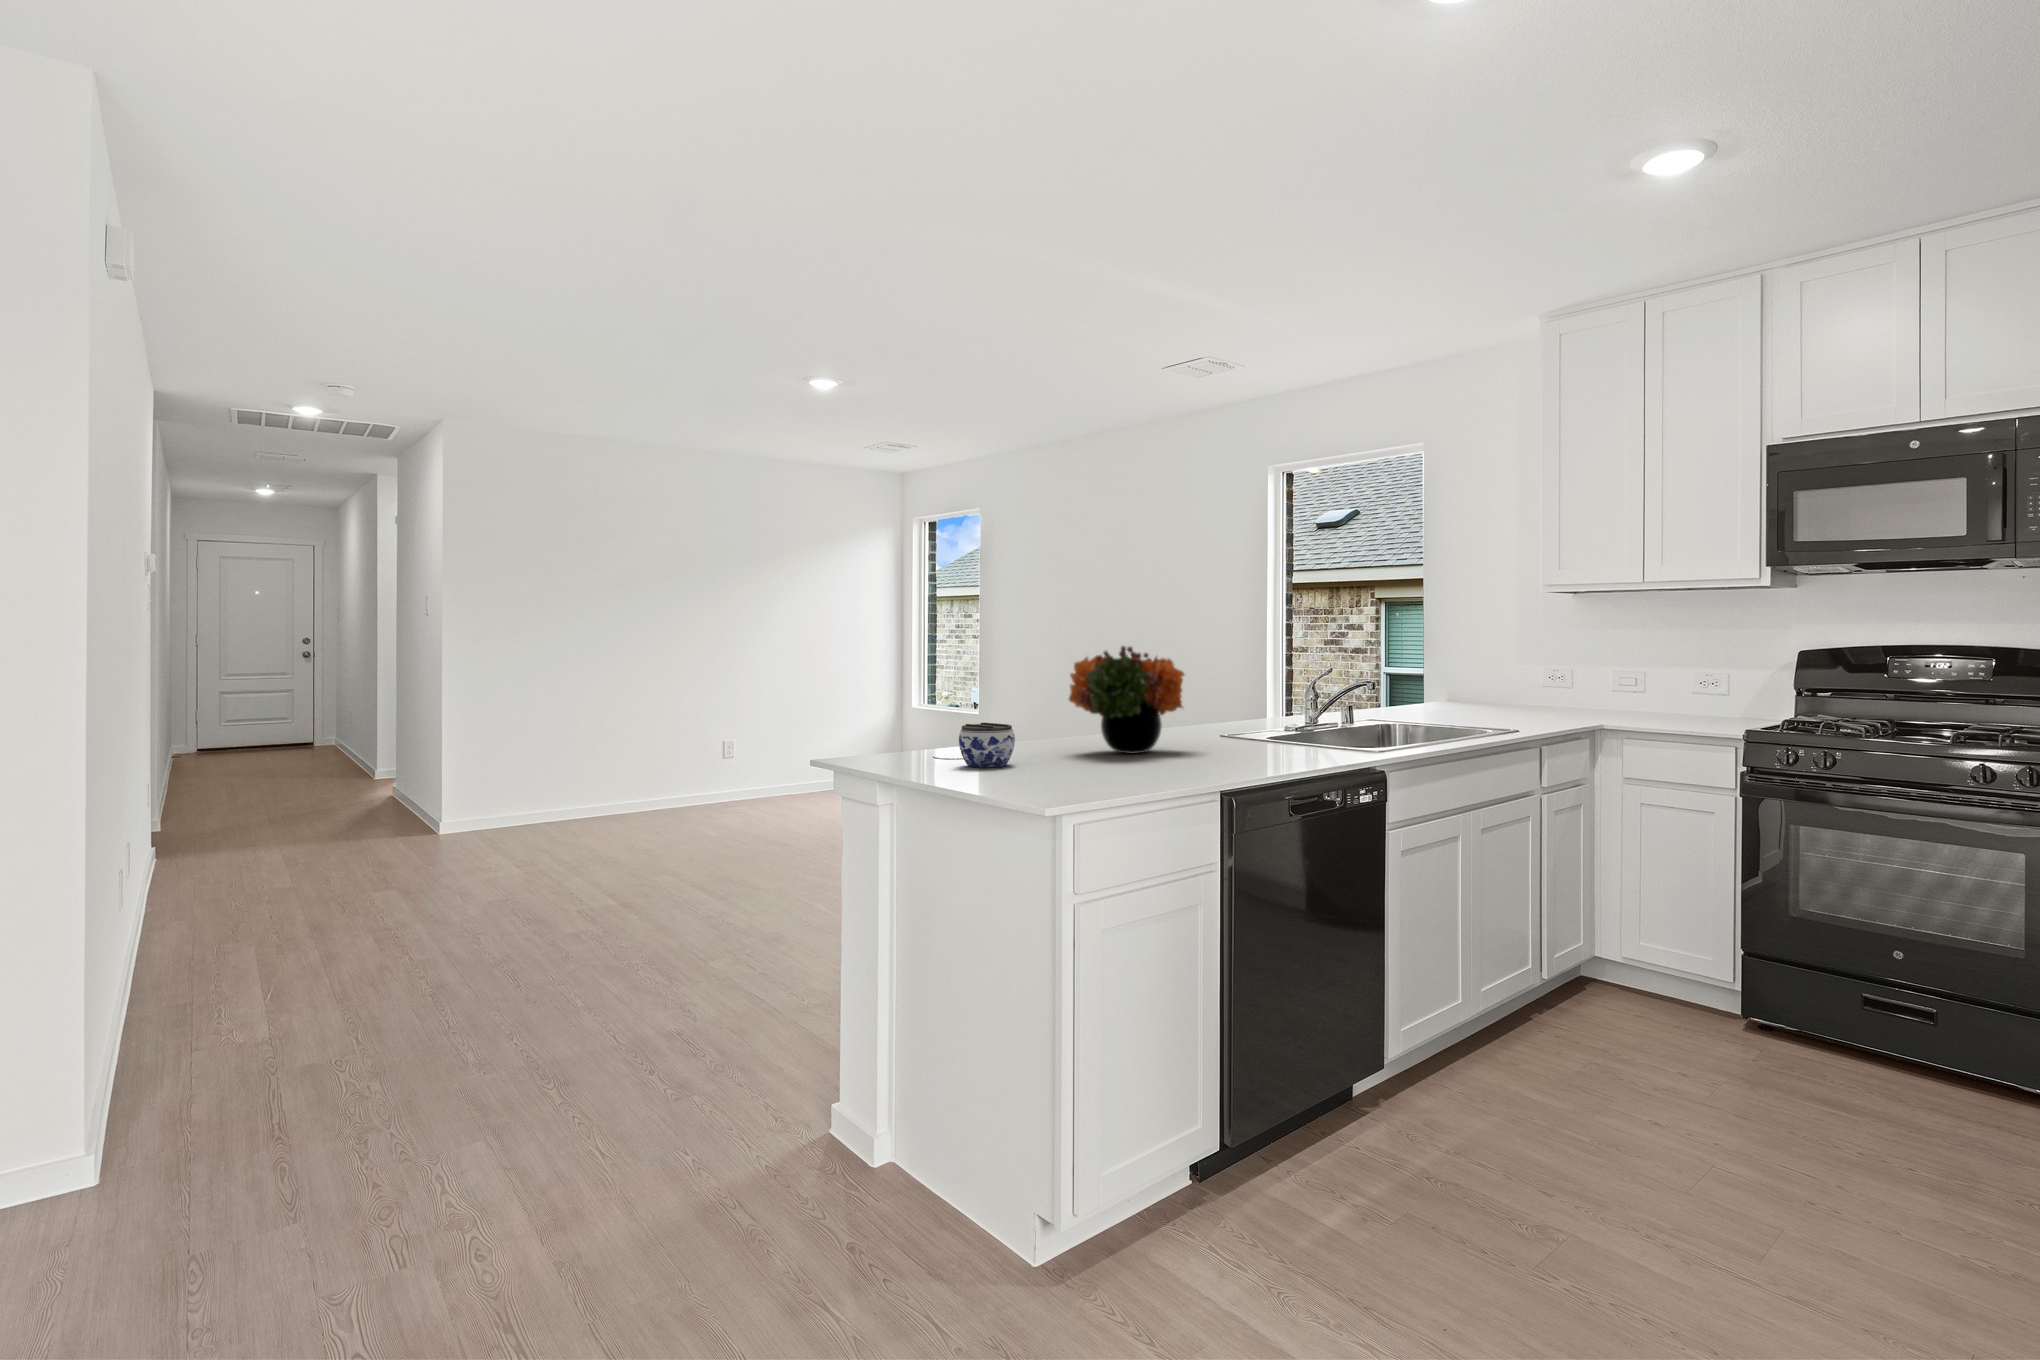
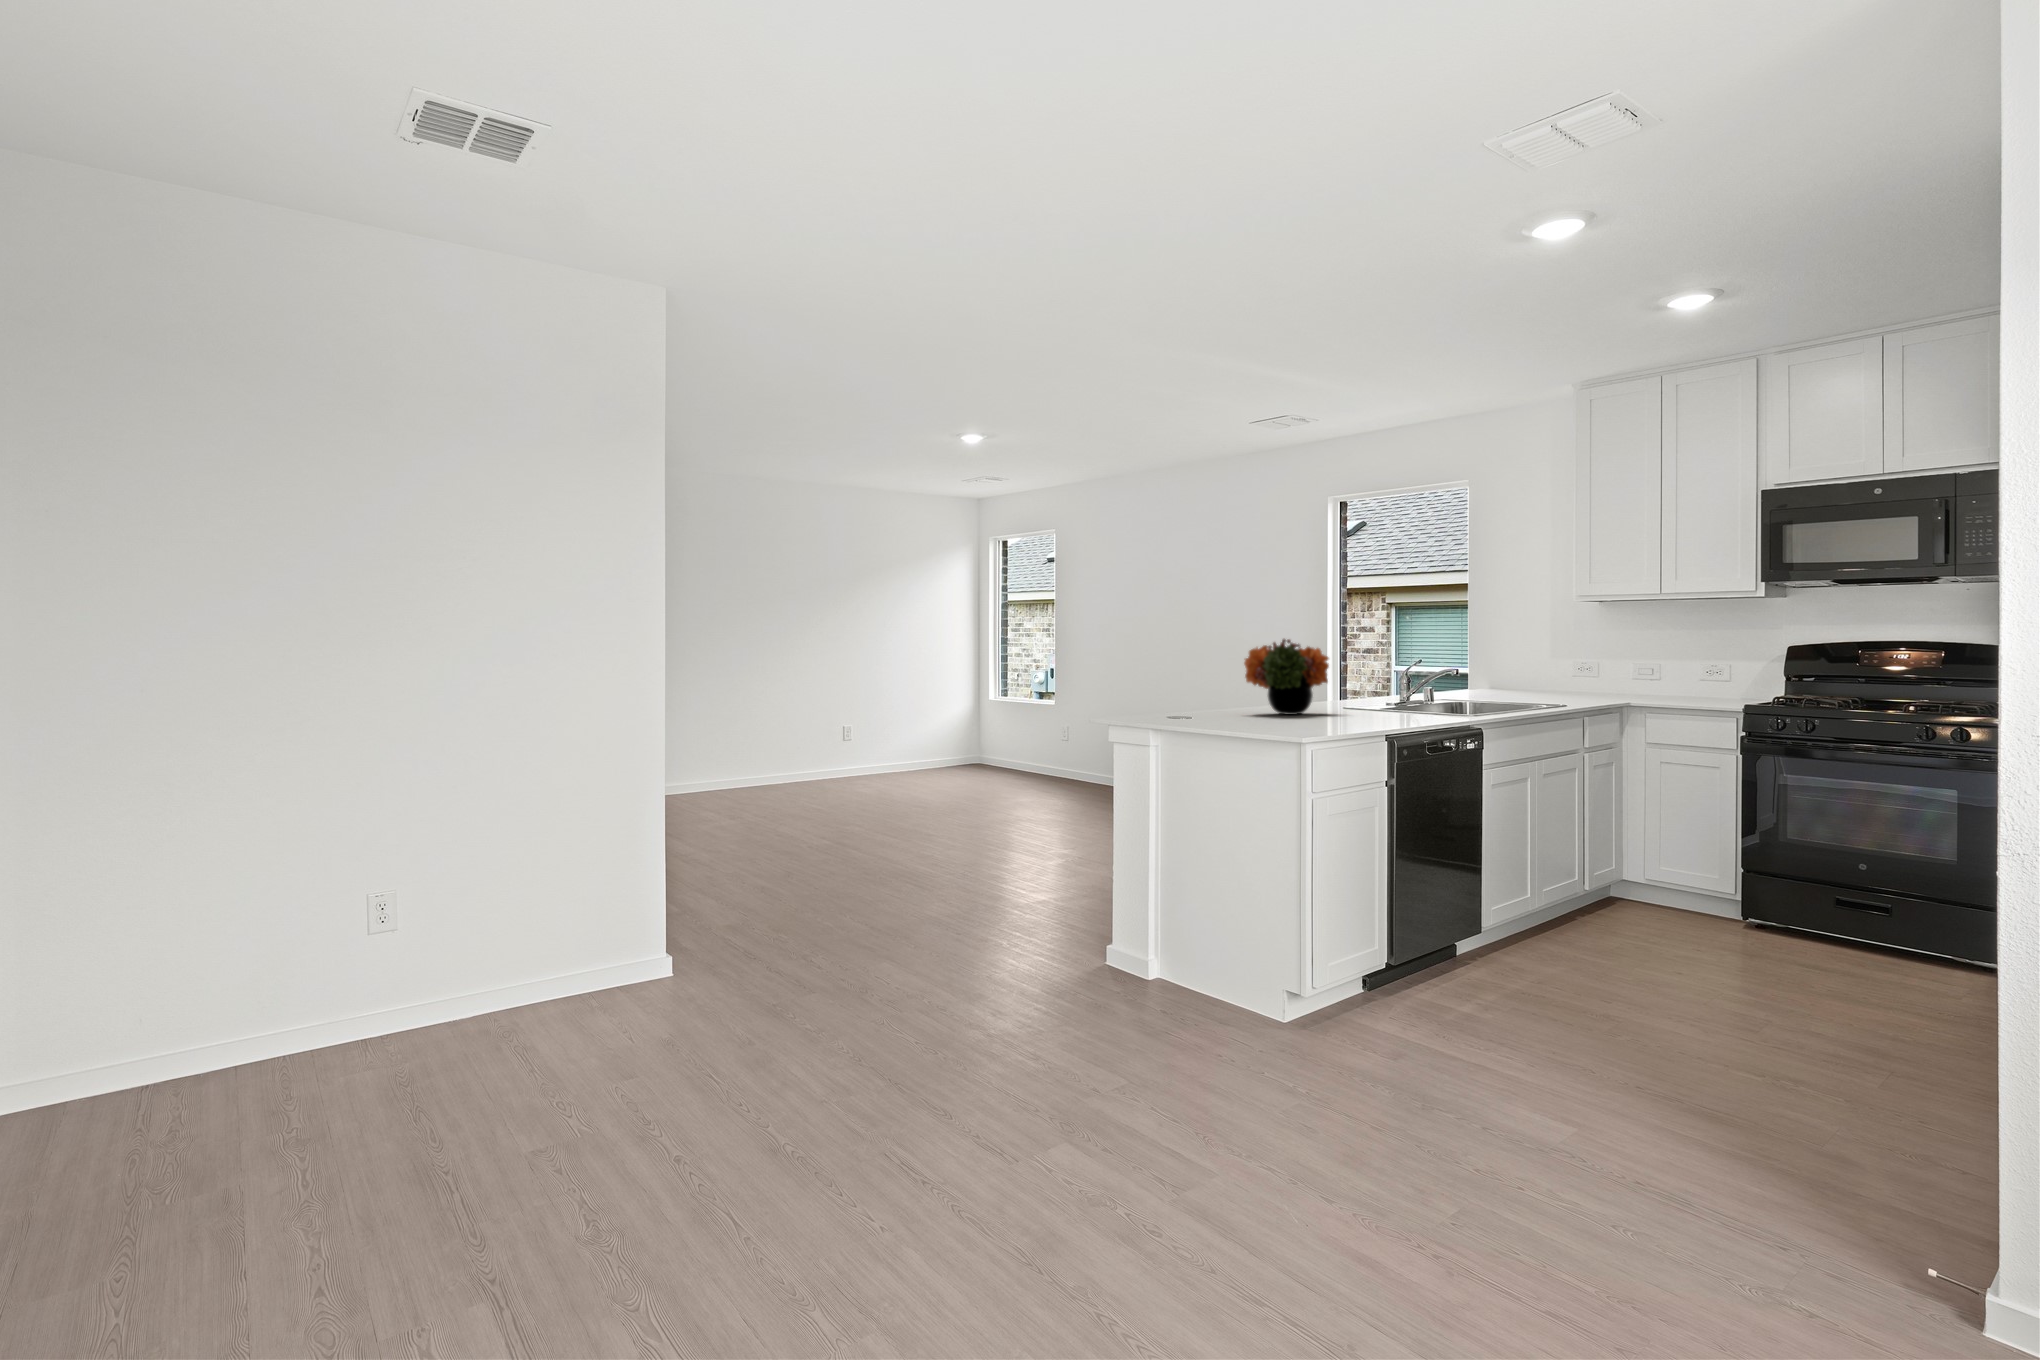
jar: present [959,723,1015,768] -> none [1182,691,1221,721]

